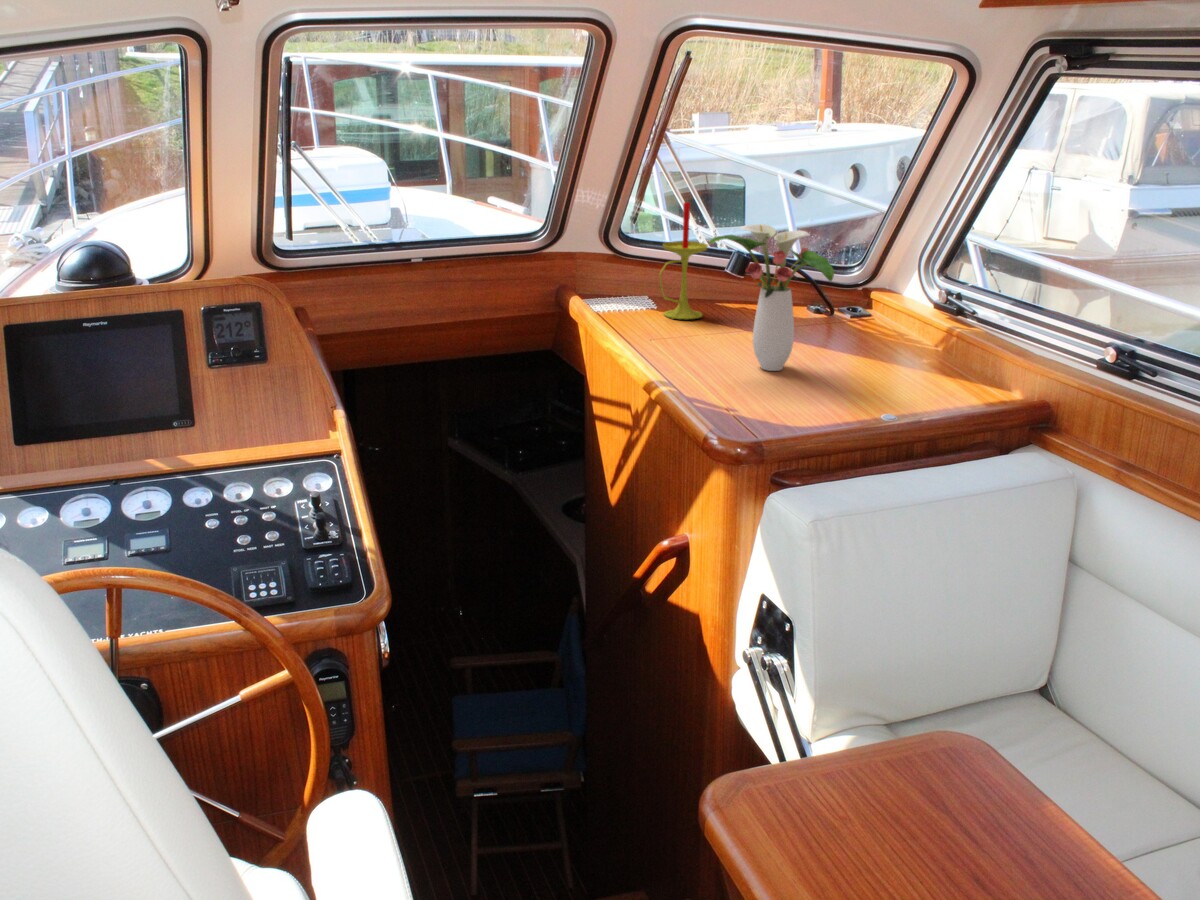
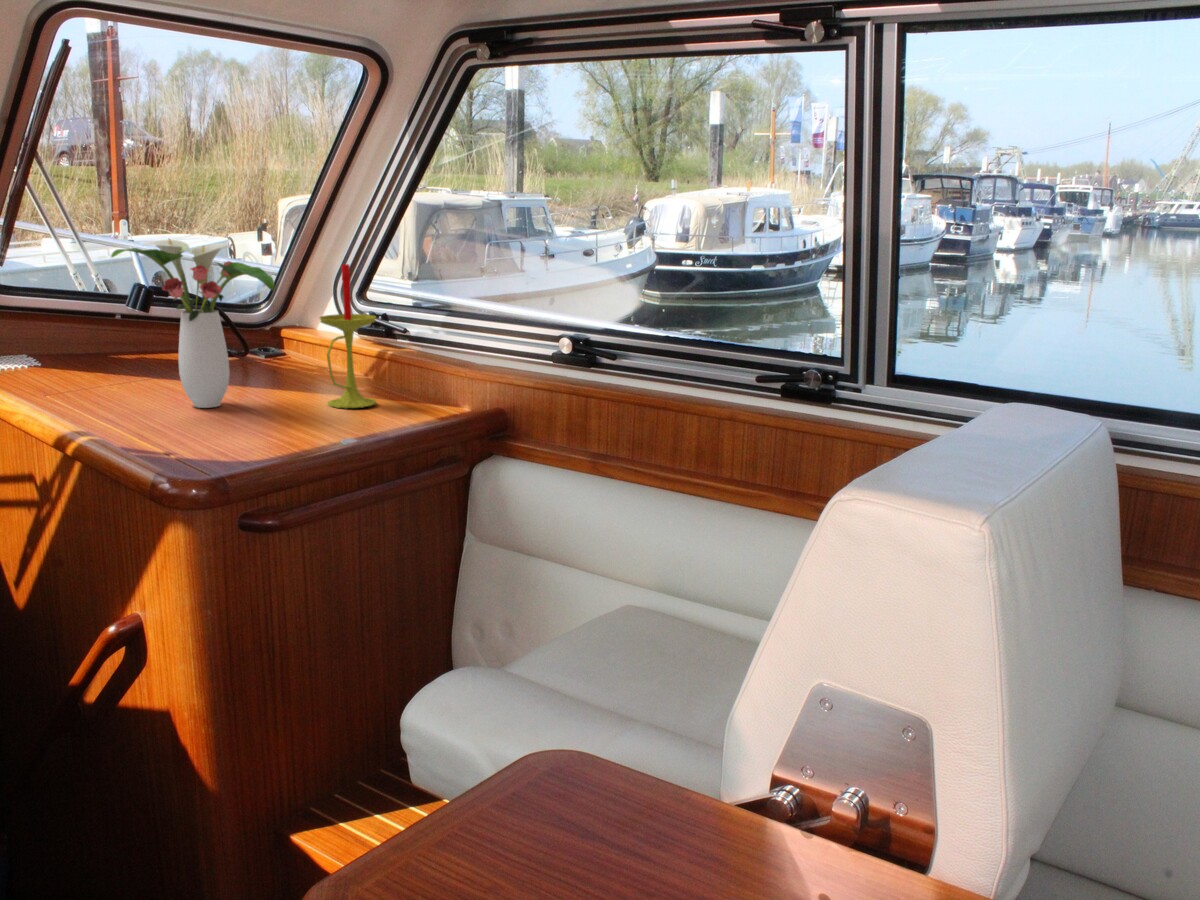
candle: present [659,202,708,319] -> present [320,264,376,408]

